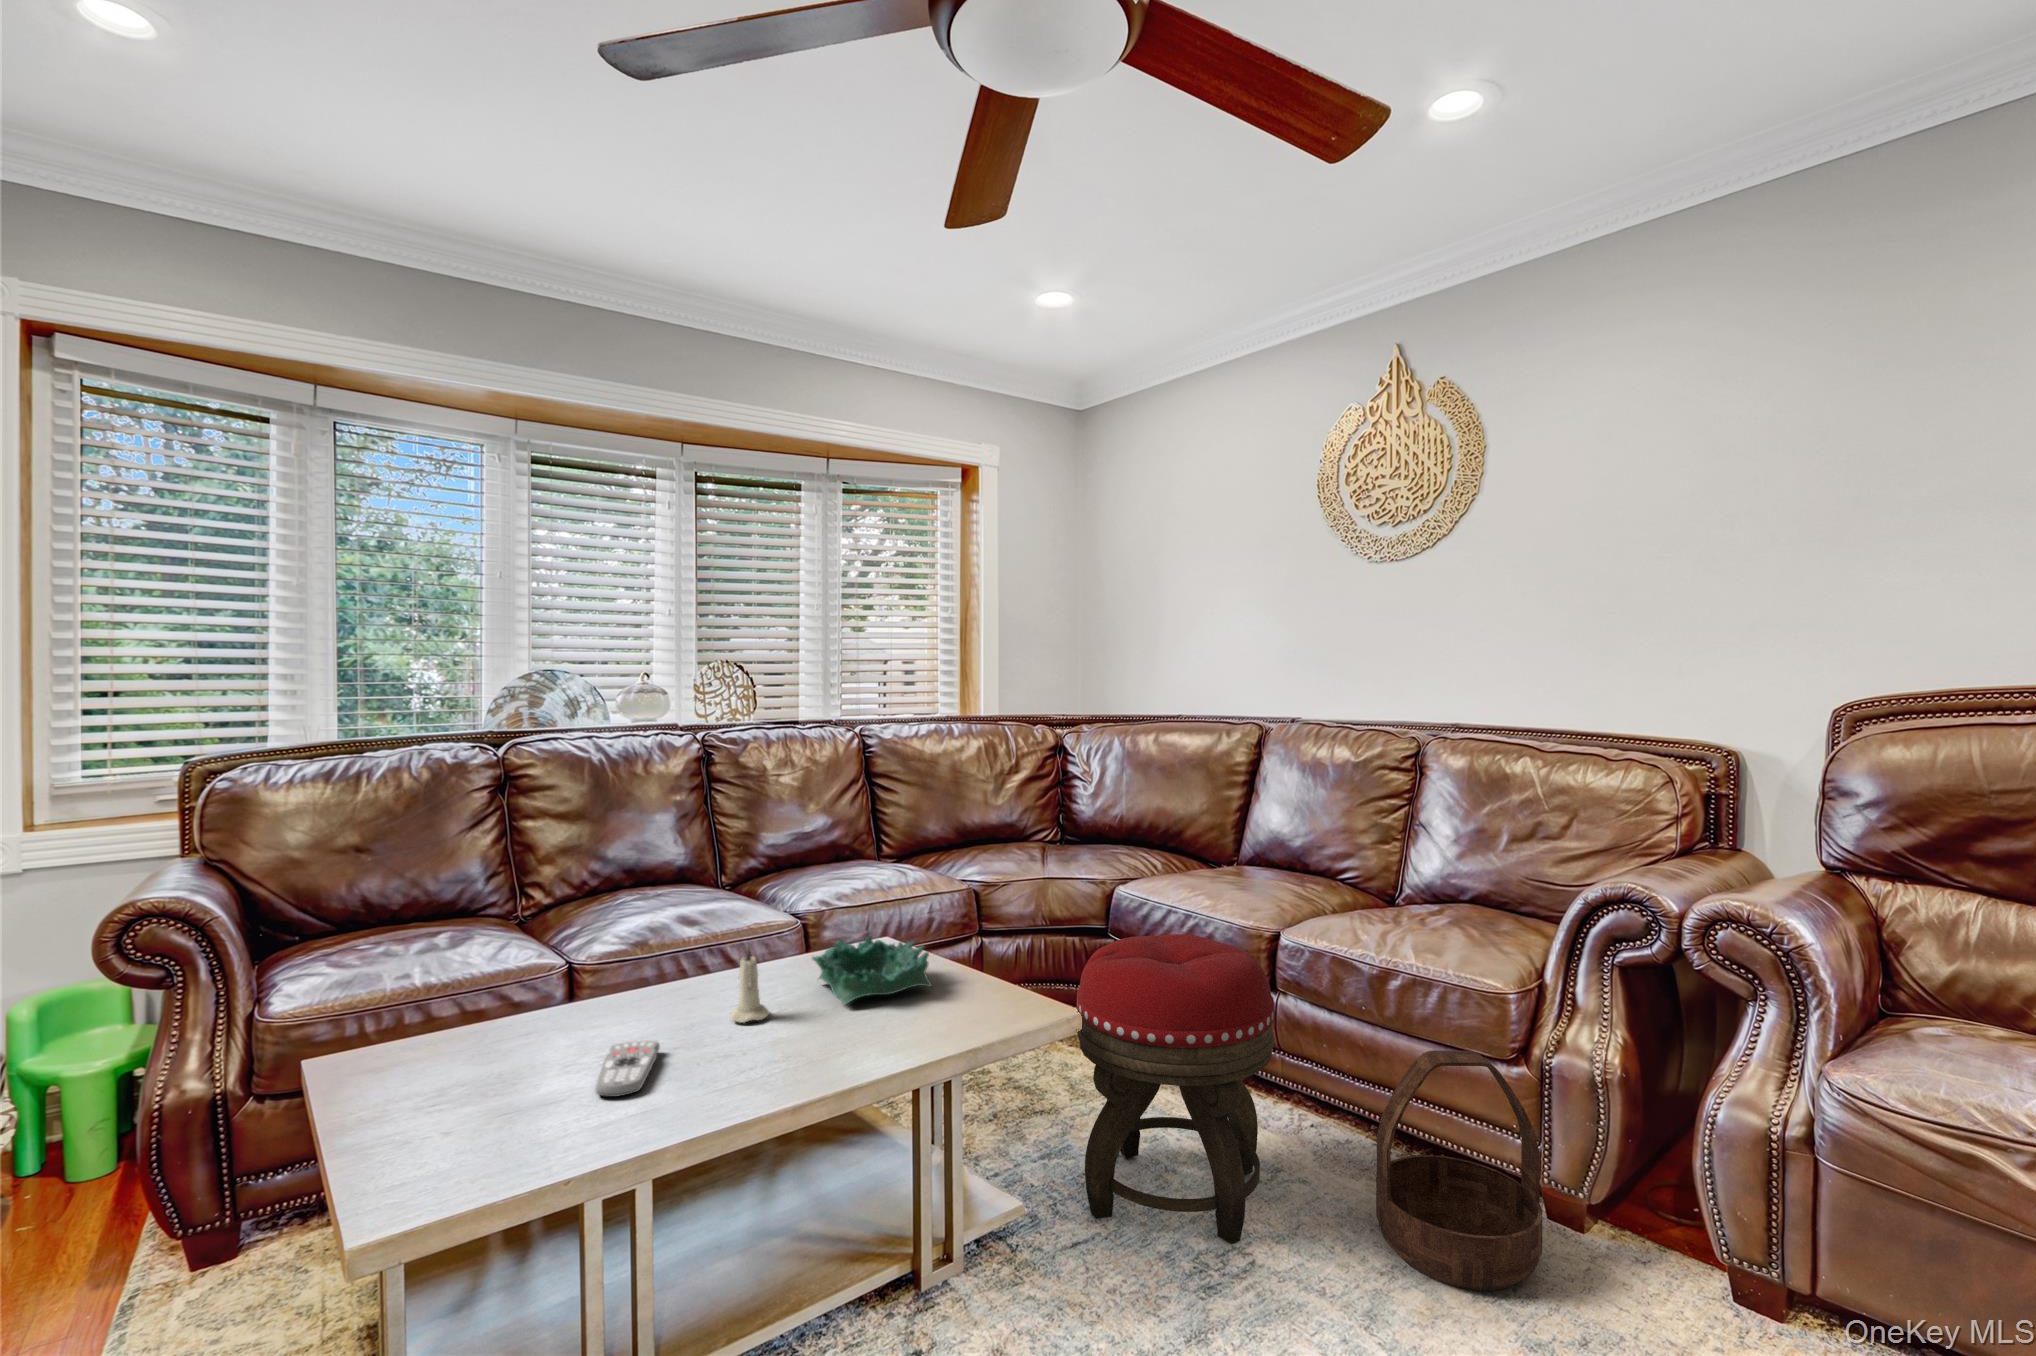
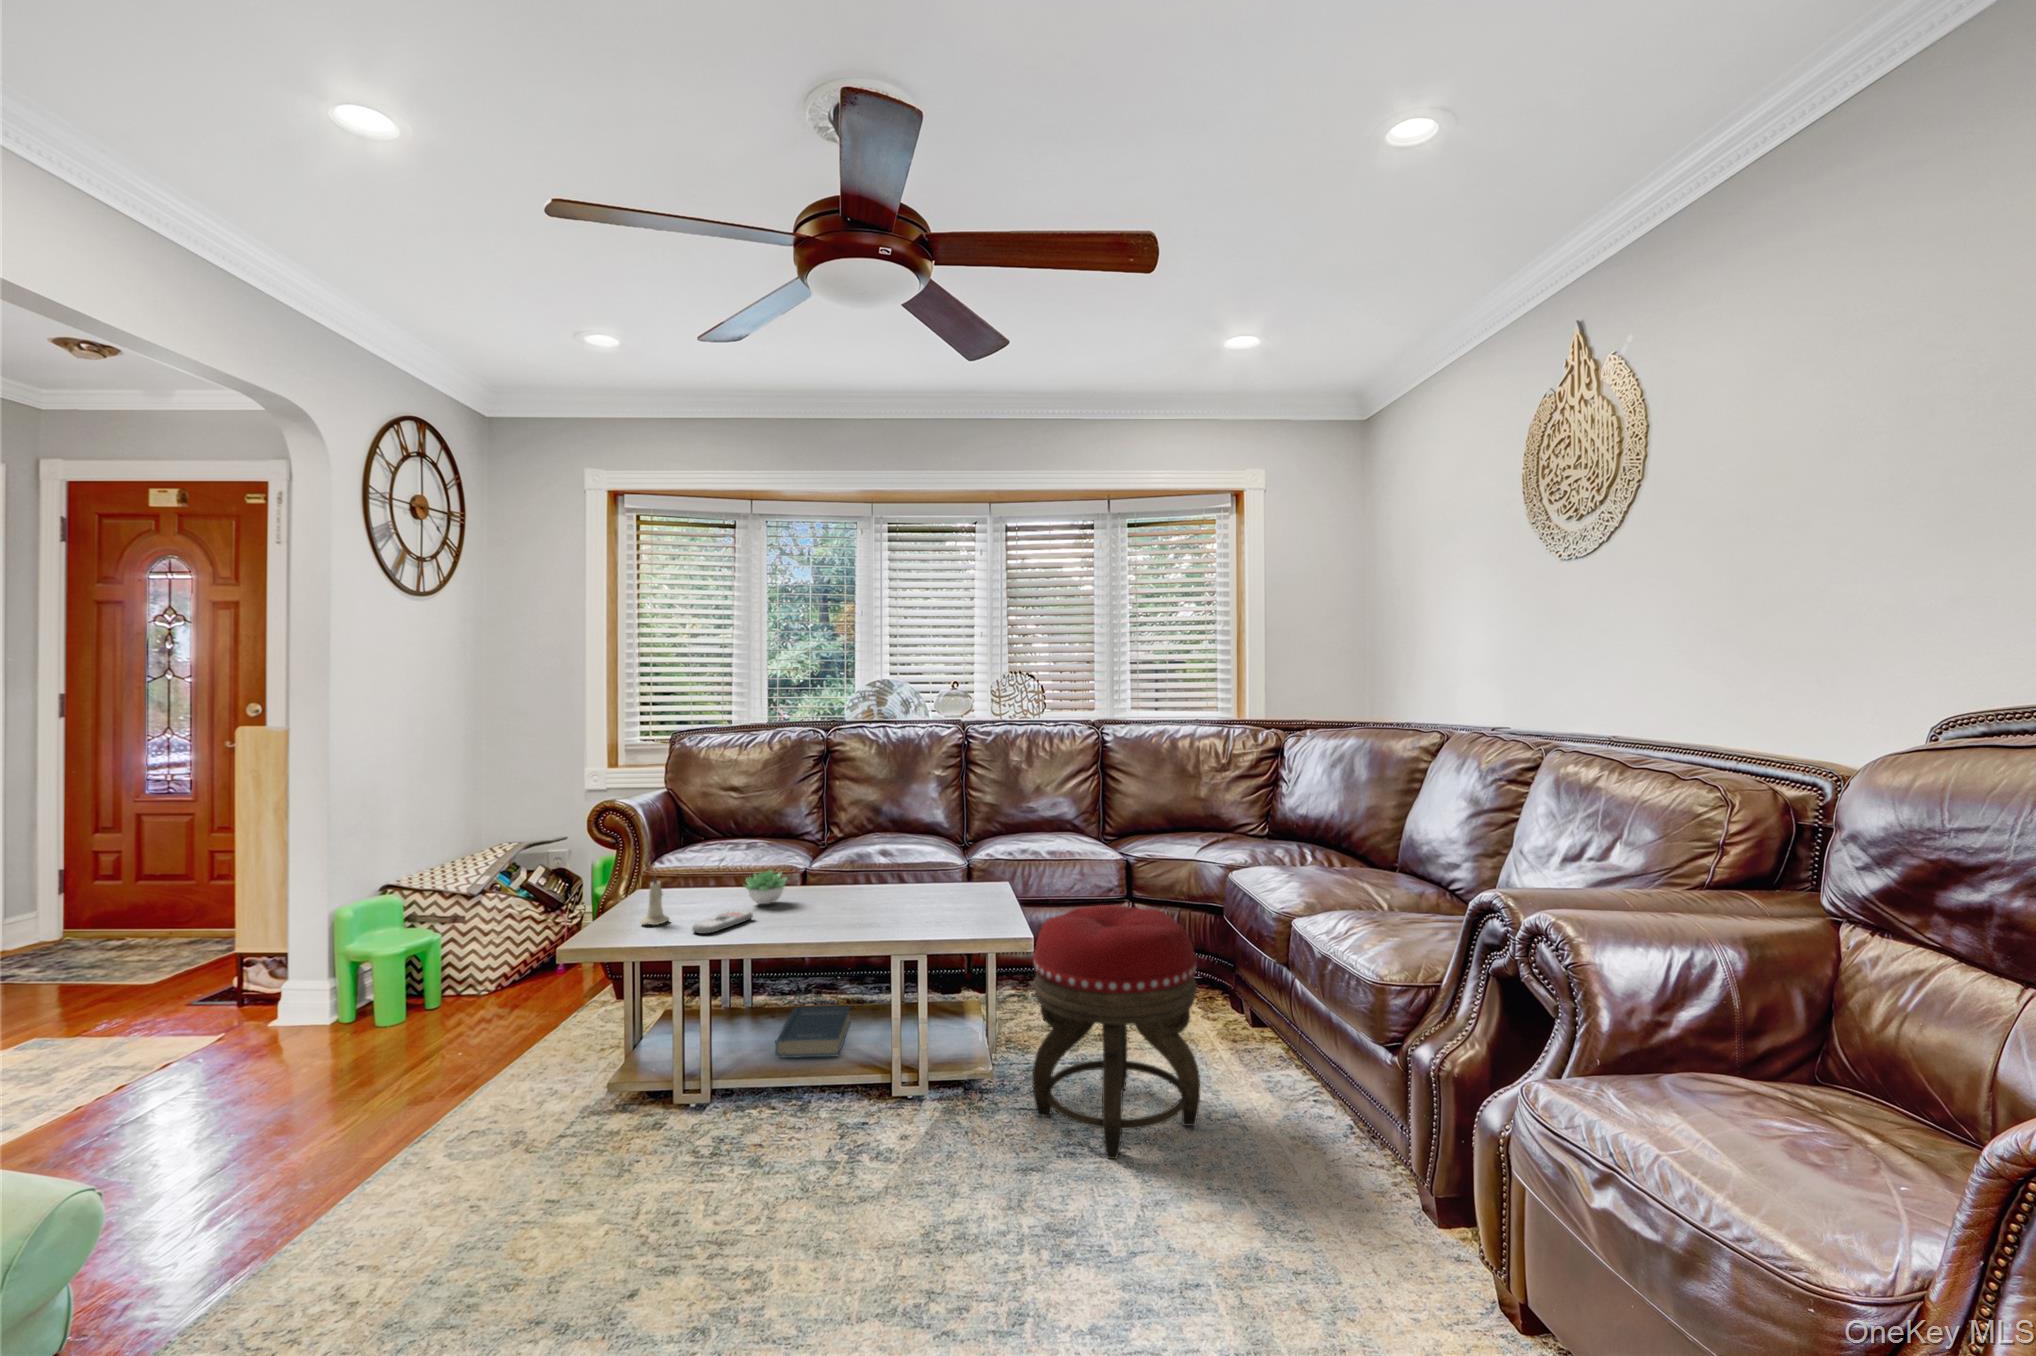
decorative bowl: present [813,936,931,1004] -> none [875,875,957,915]
candle: present [731,946,769,1023] -> present [641,875,669,925]
succulent plant: none [584,967,664,1025] -> present [745,871,787,904]
basket: present [1376,1050,1542,1291] -> none [1211,1035,1357,1260]
hardback book: none [693,1147,832,1261] -> present [775,1006,850,1058]

